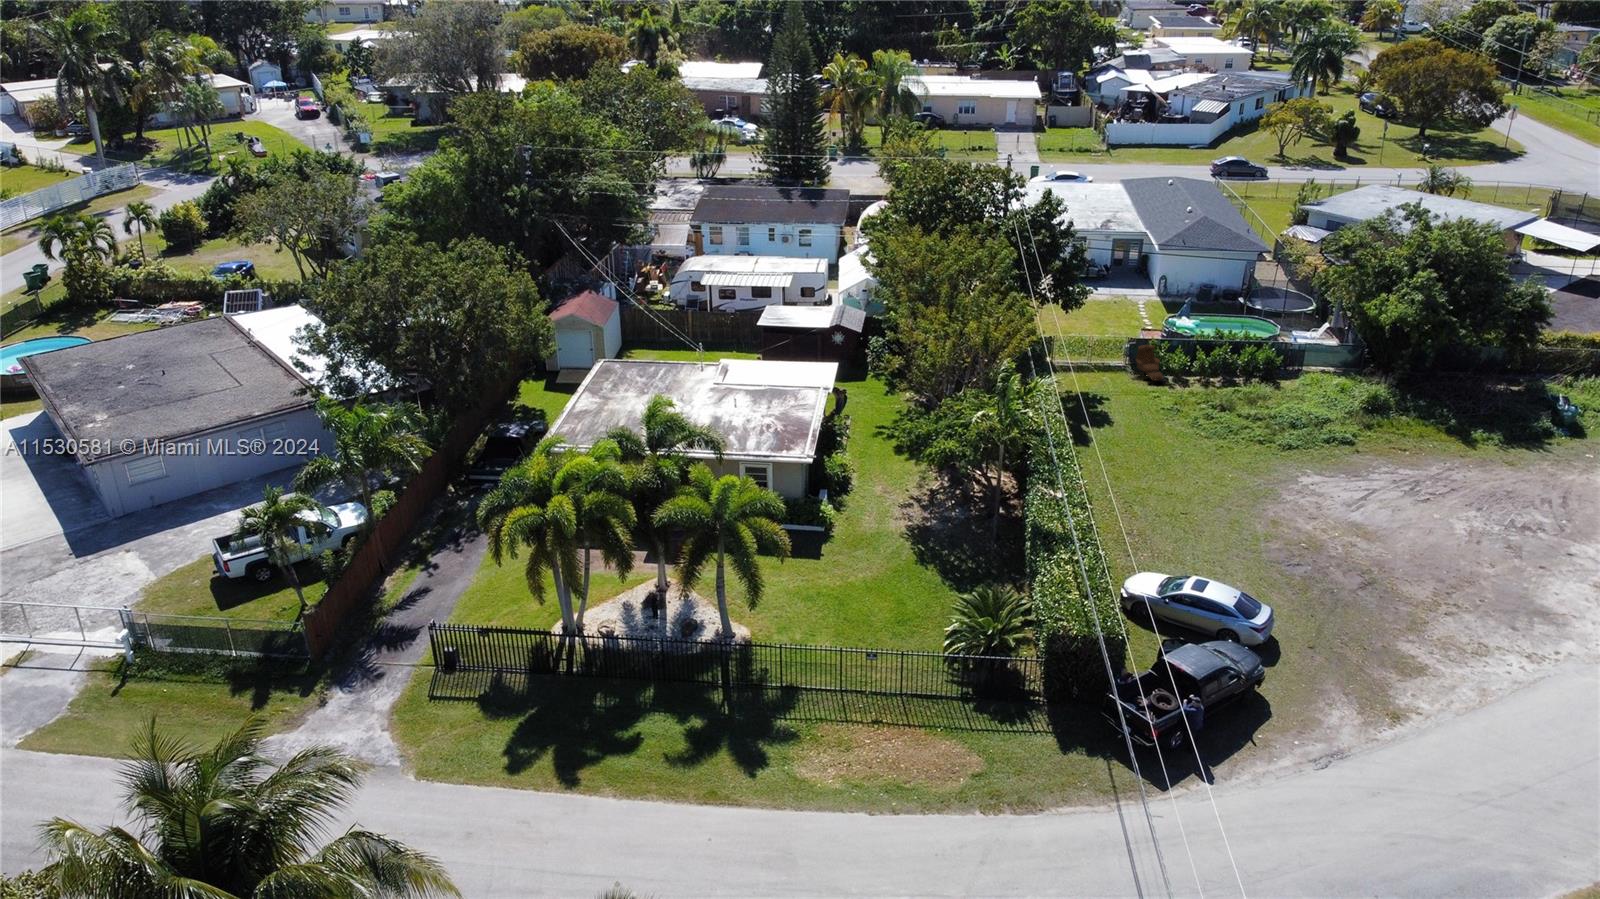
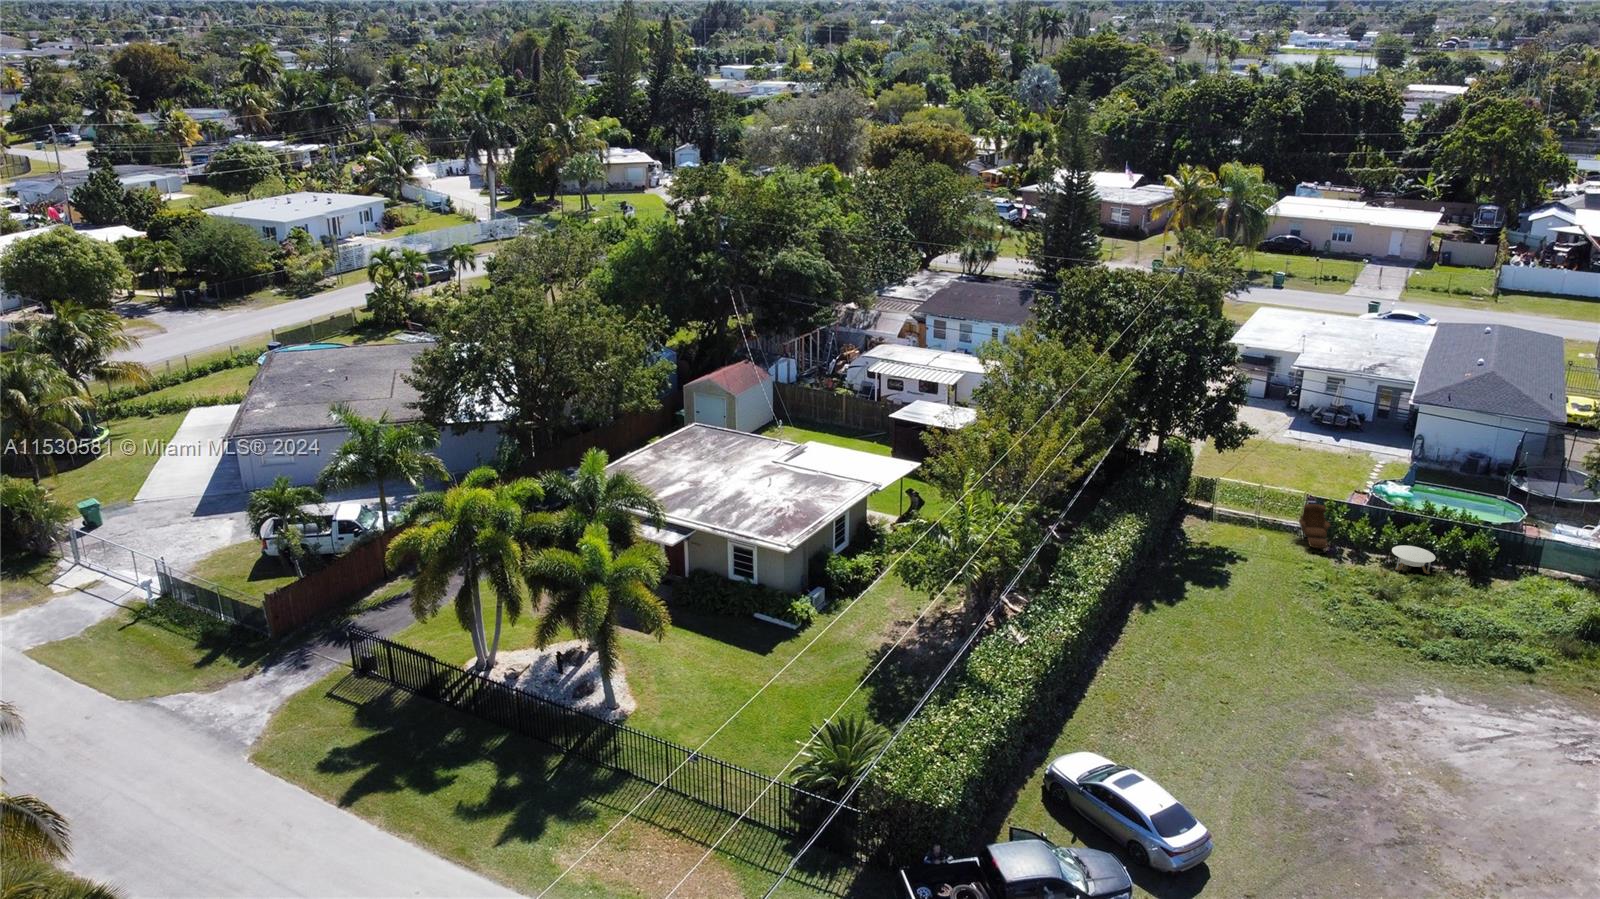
round table: none [1211,366,1244,387] -> present [1392,545,1435,574]

